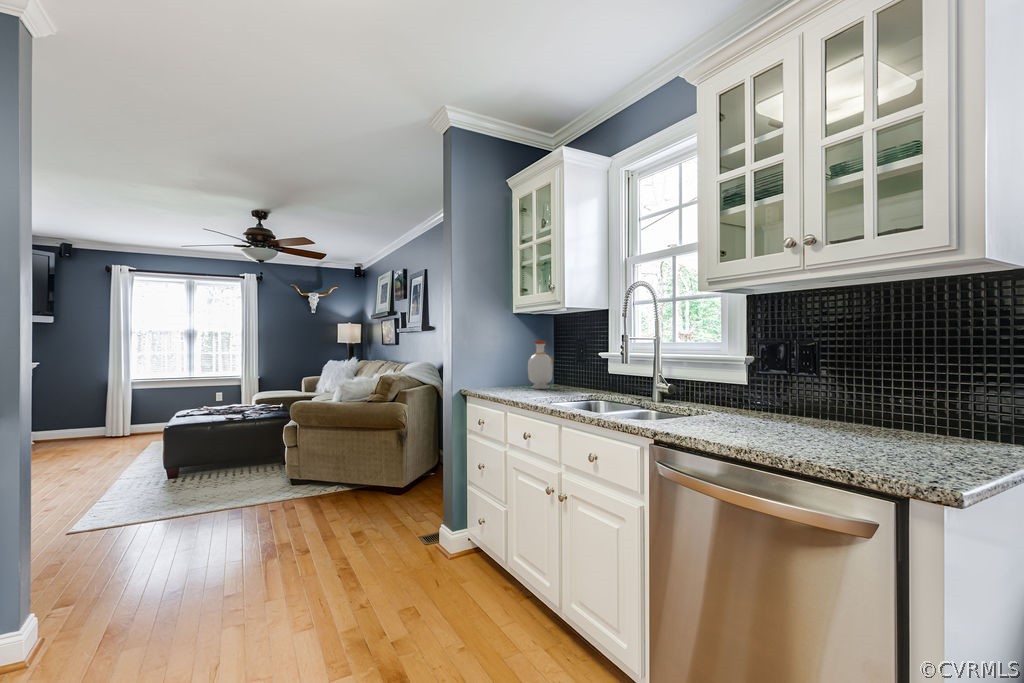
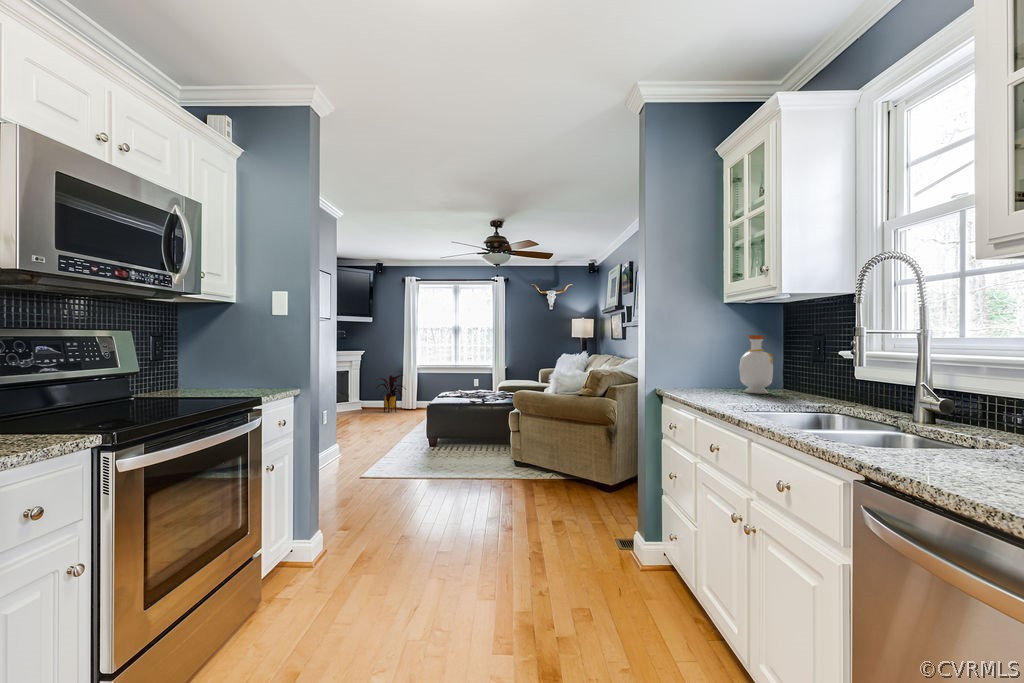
house plant: none [59,393,114,444] -> present [377,375,403,413]

